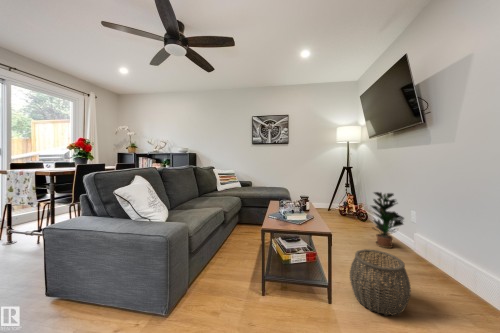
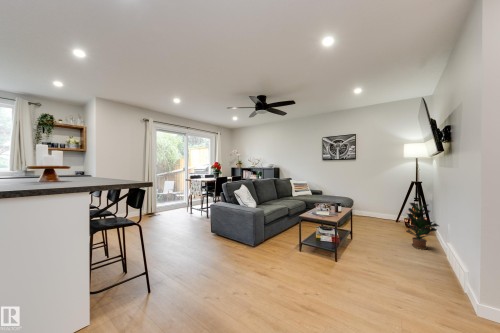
woven basket: present [350,249,411,315] -> none [353,235,389,272]

